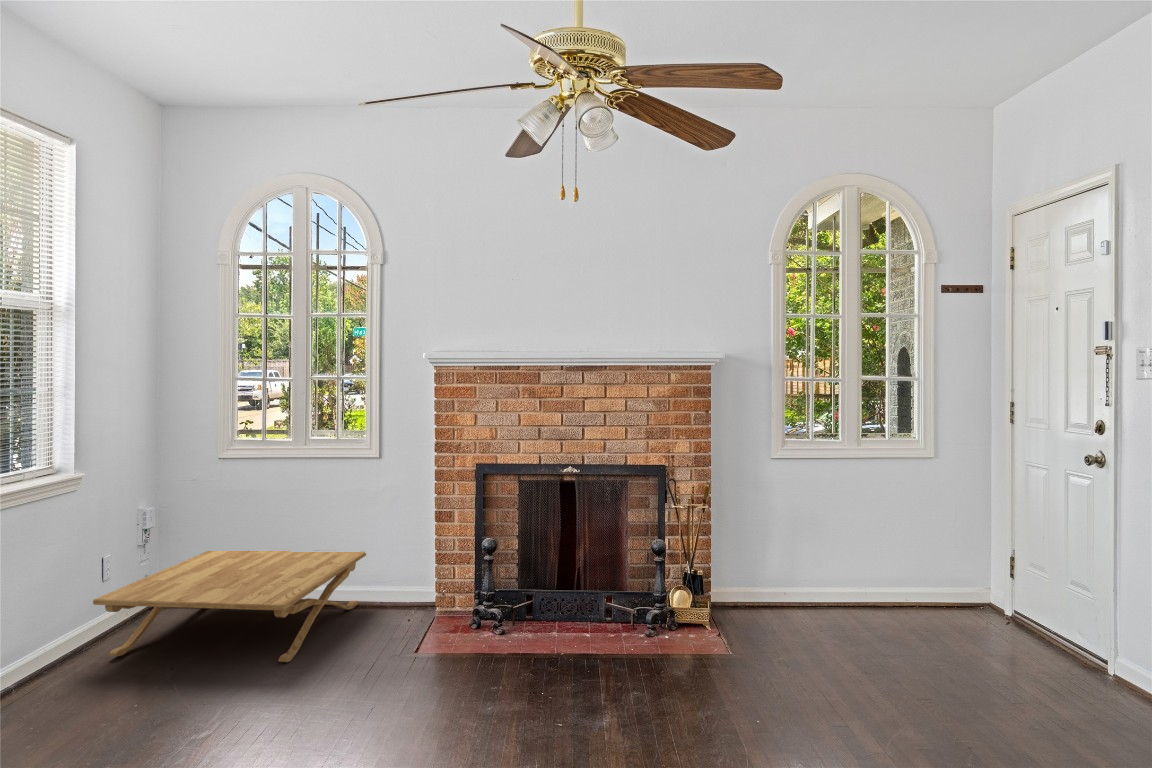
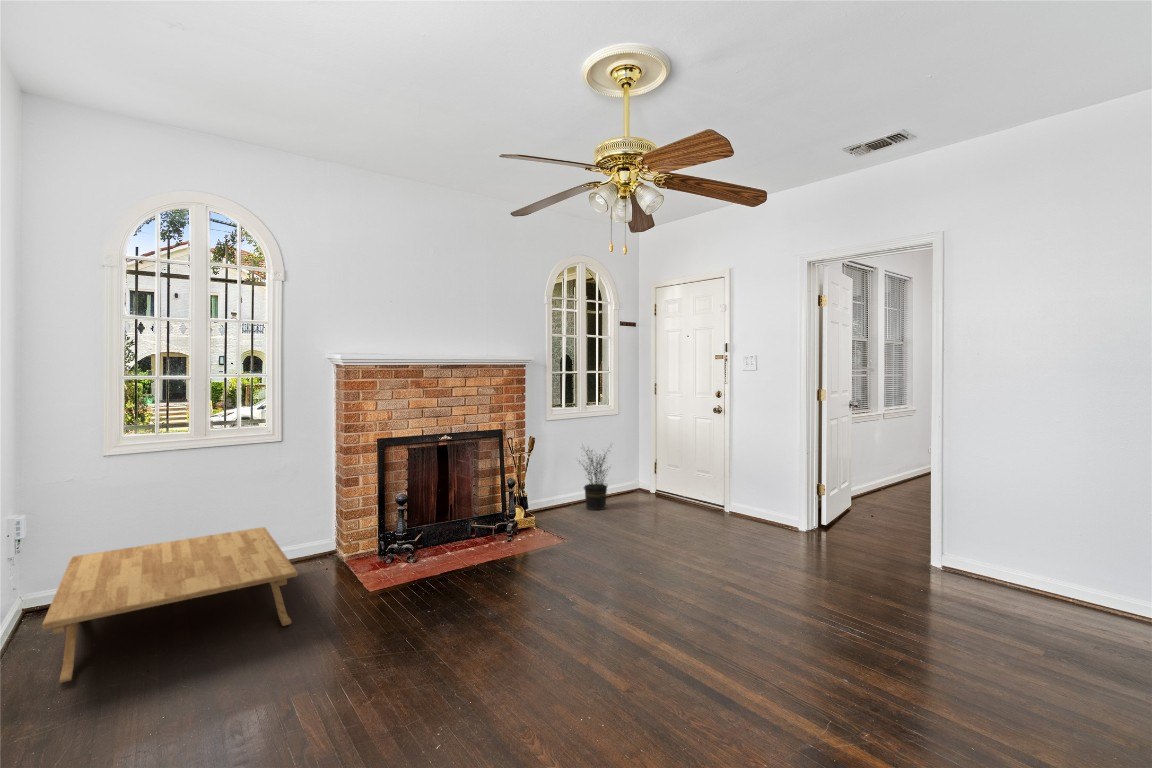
potted plant: none [808,500,891,624] -> present [579,450,608,510]

